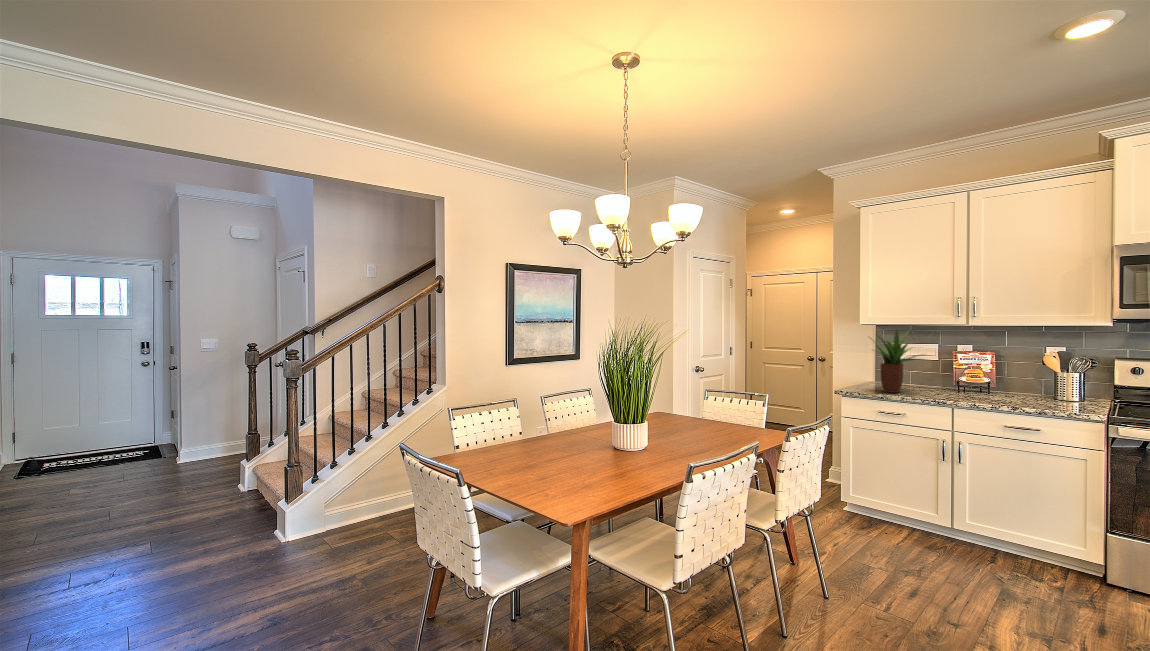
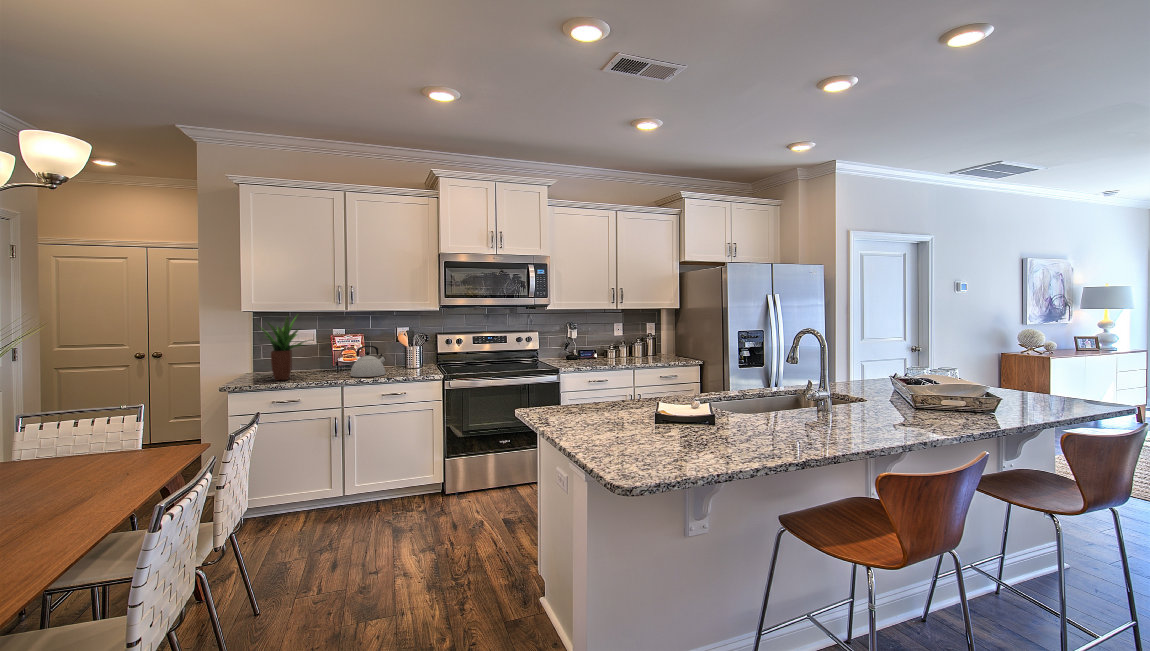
kettle: none [967,366,1018,403] -> present [350,346,386,377]

